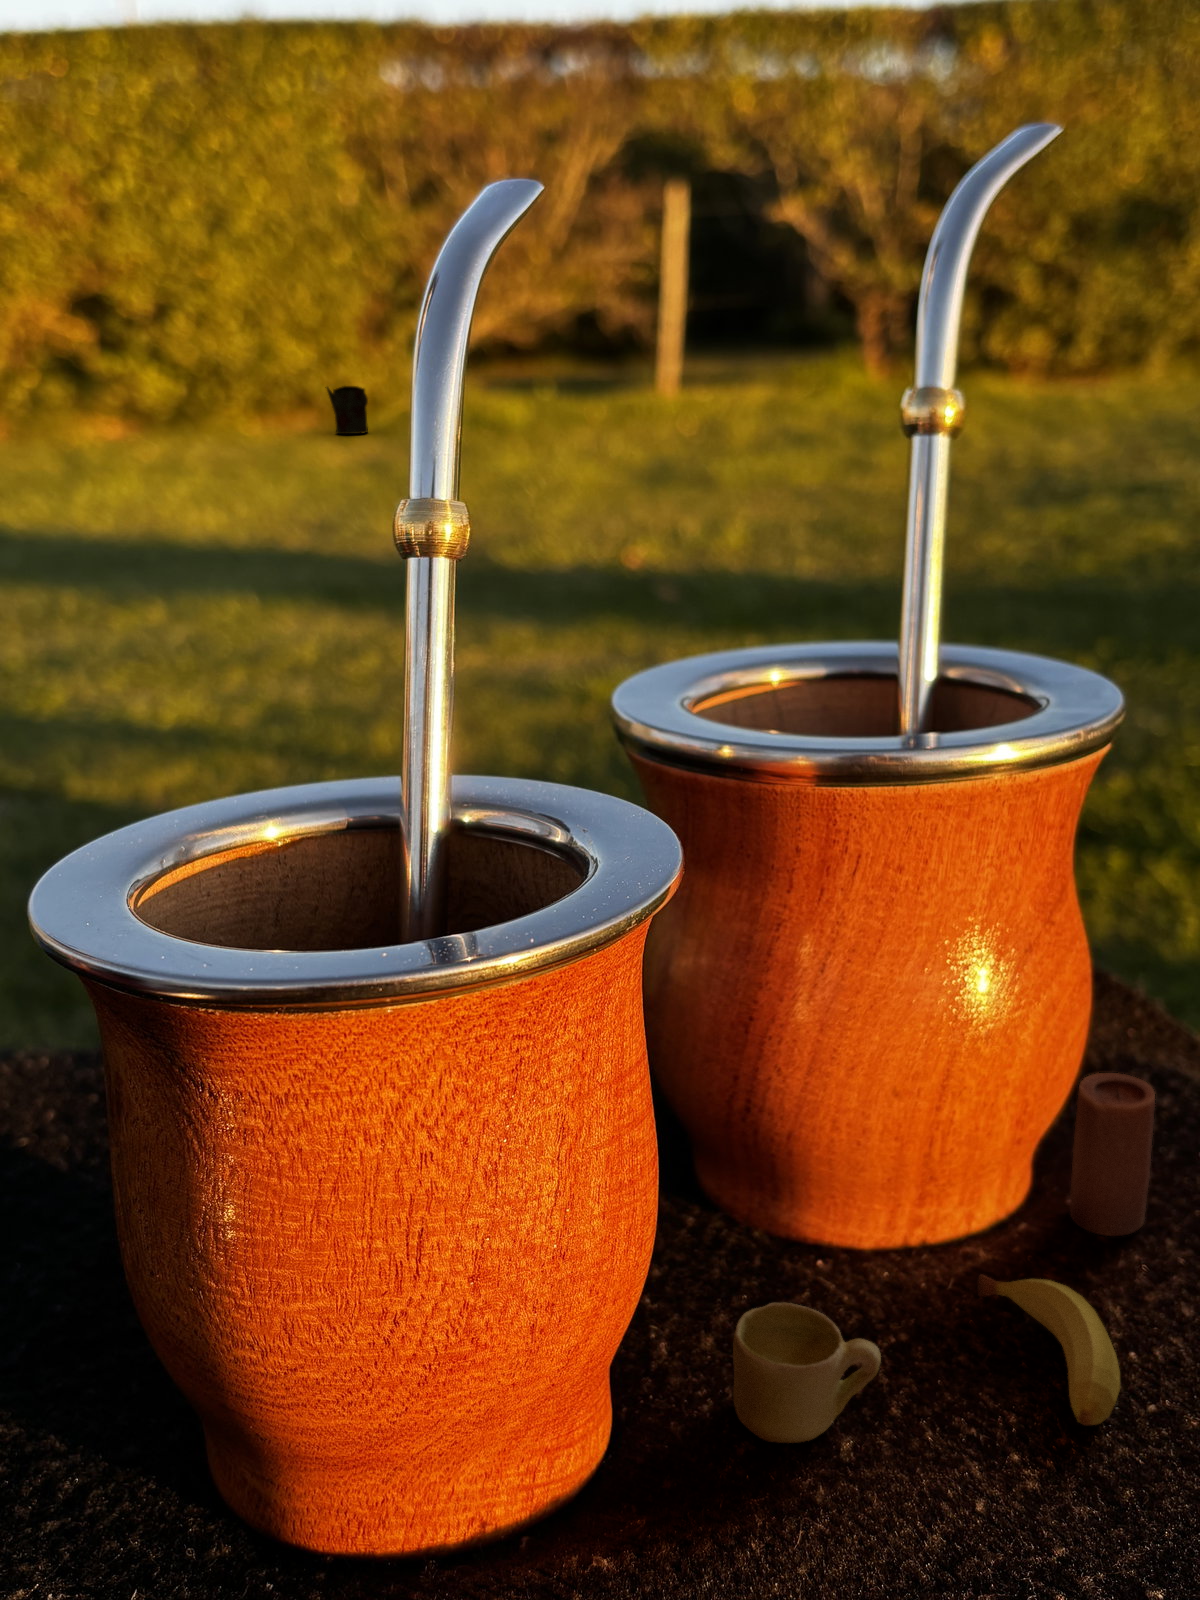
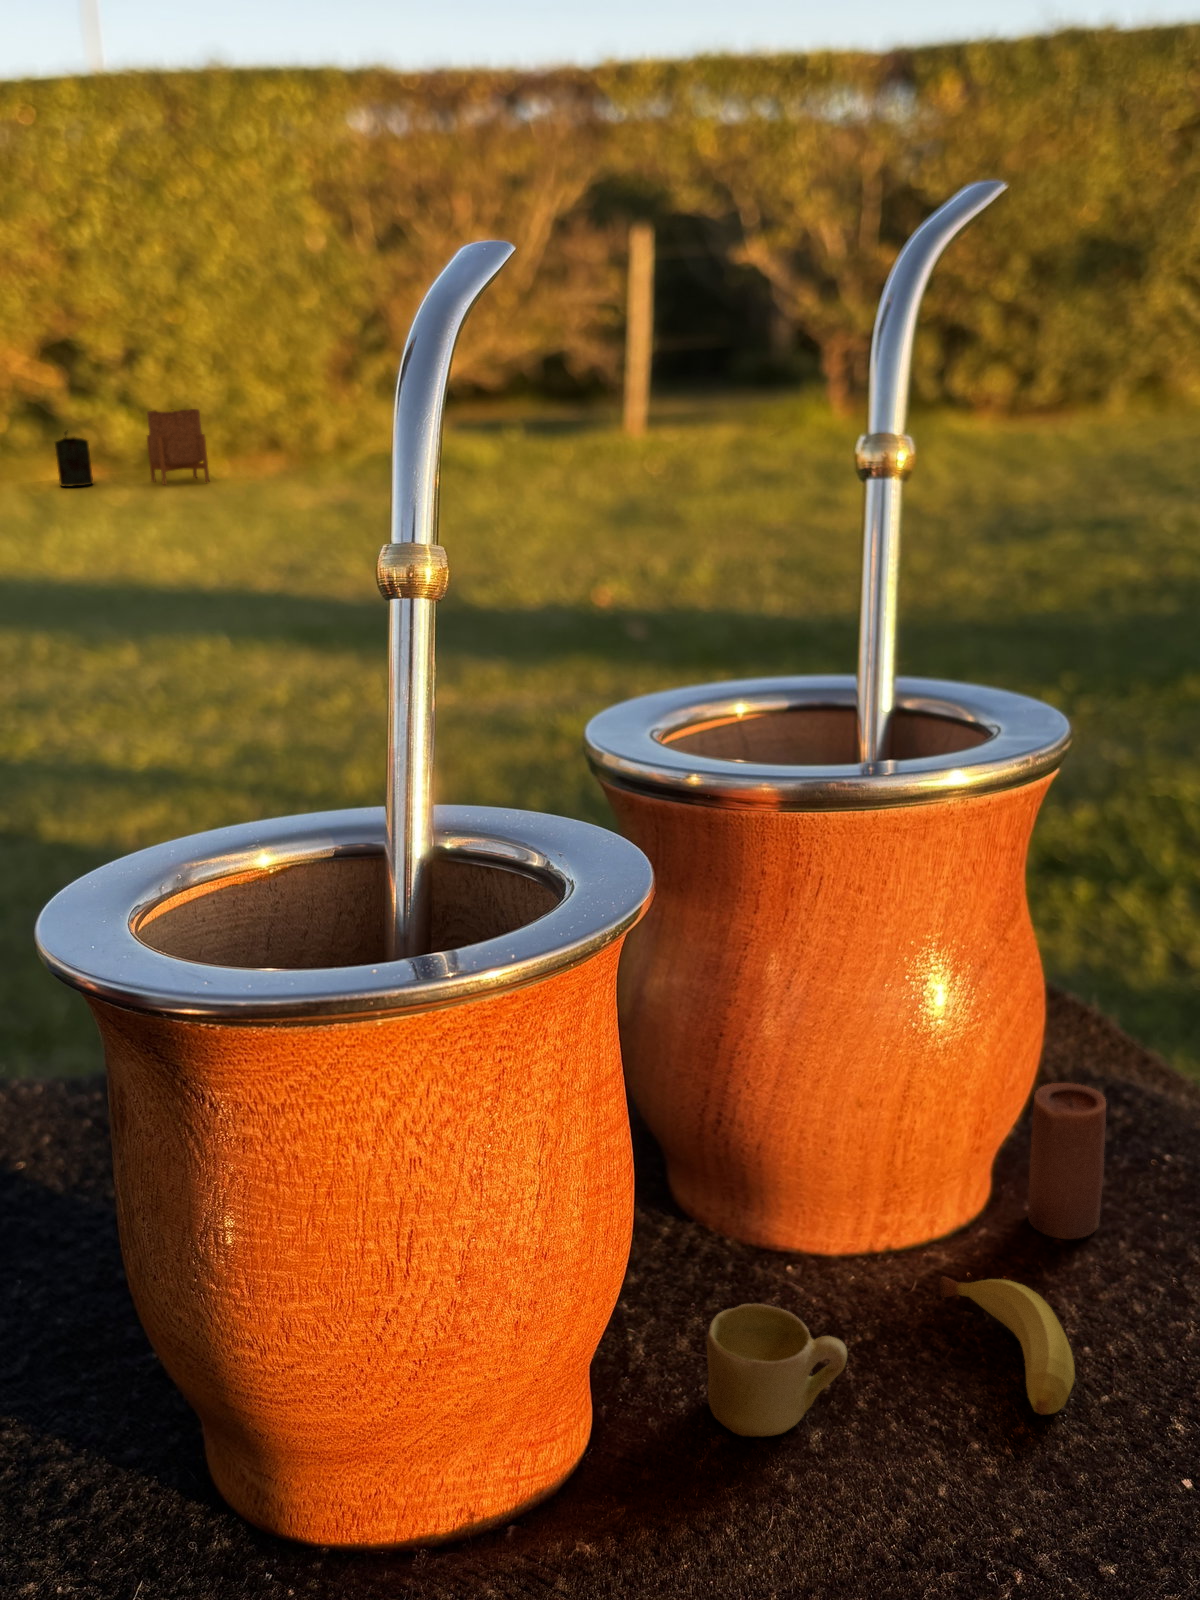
planter: none [175,367,238,444] -> present [147,409,210,485]
watering can: present [325,386,368,434] -> present [55,432,93,487]

